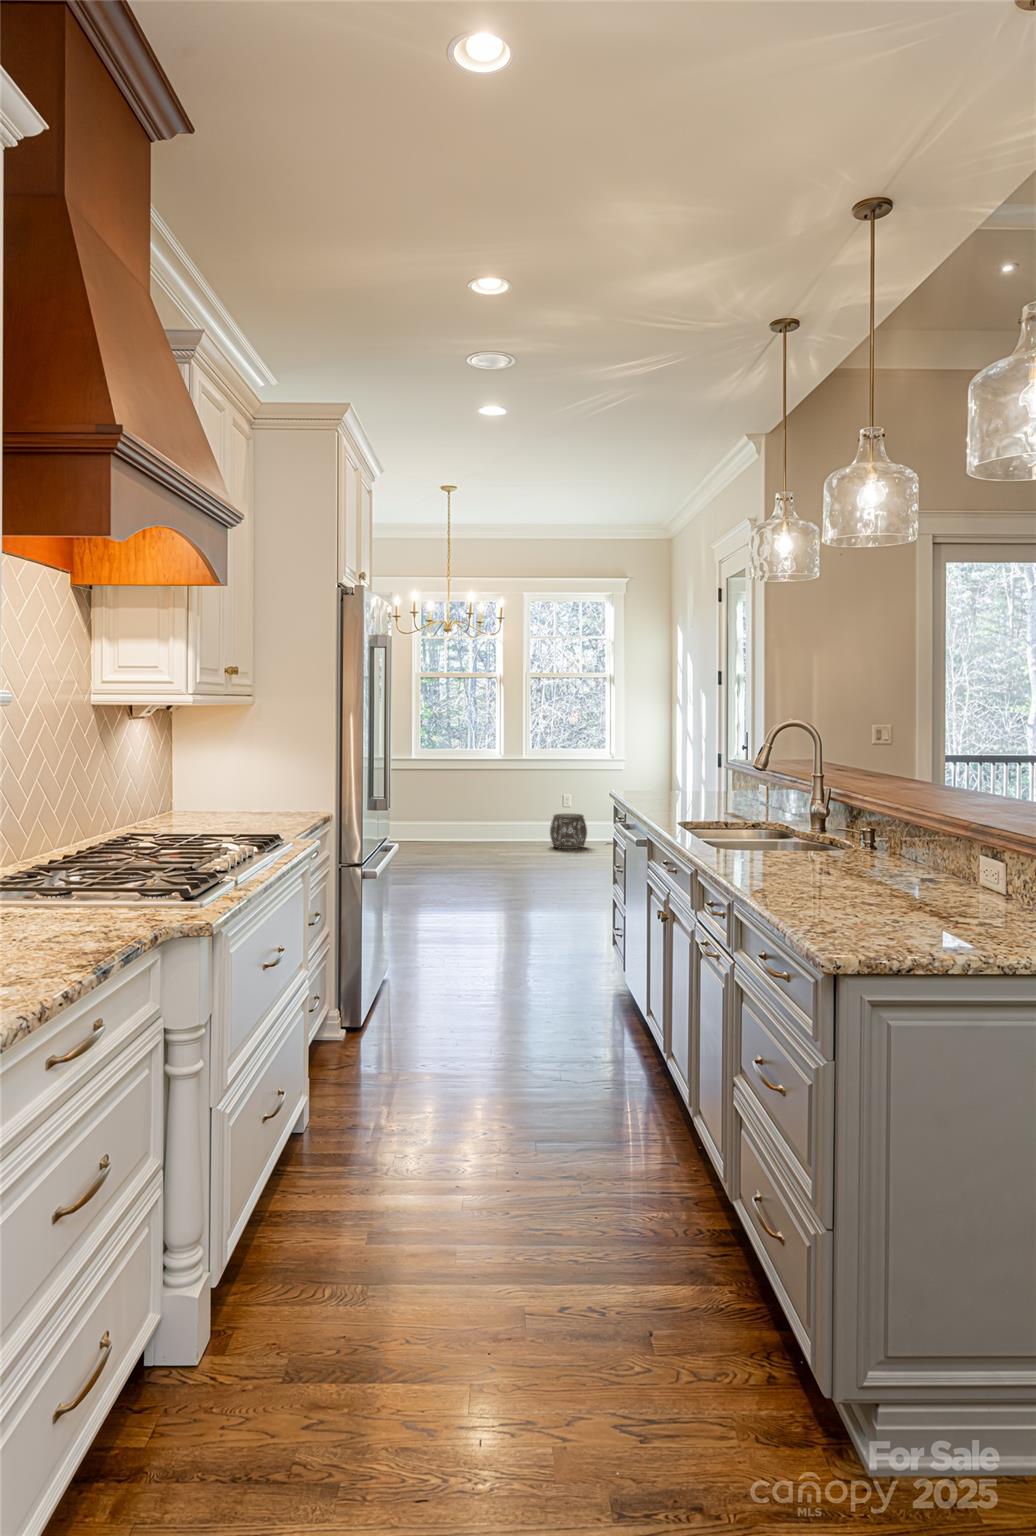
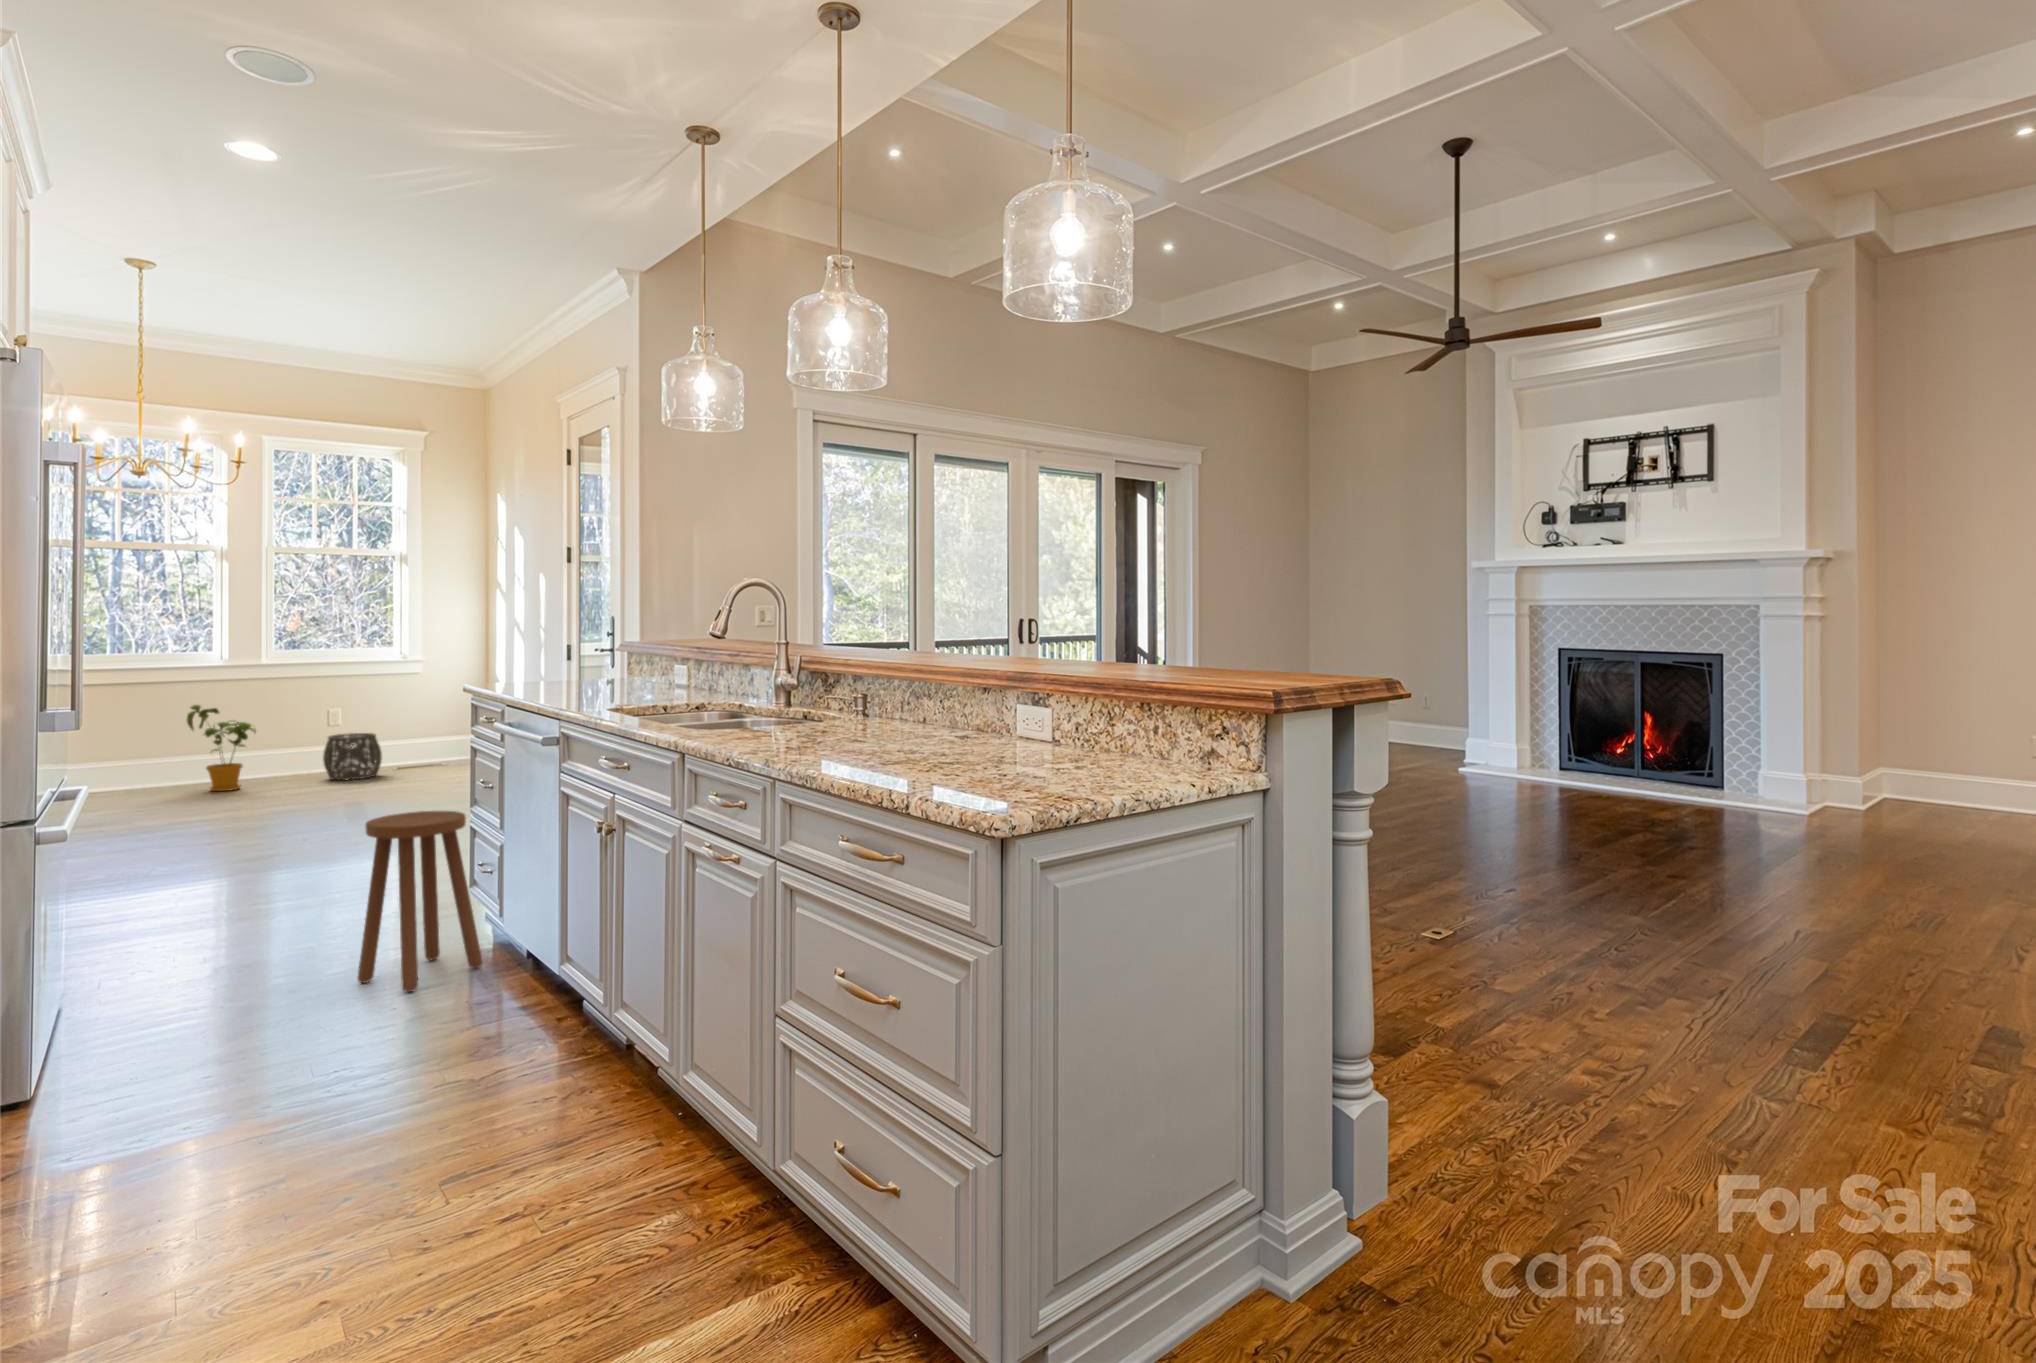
house plant: none [472,788,511,850] -> present [187,705,256,791]
stool: none [527,885,605,1015] -> present [357,811,483,992]

